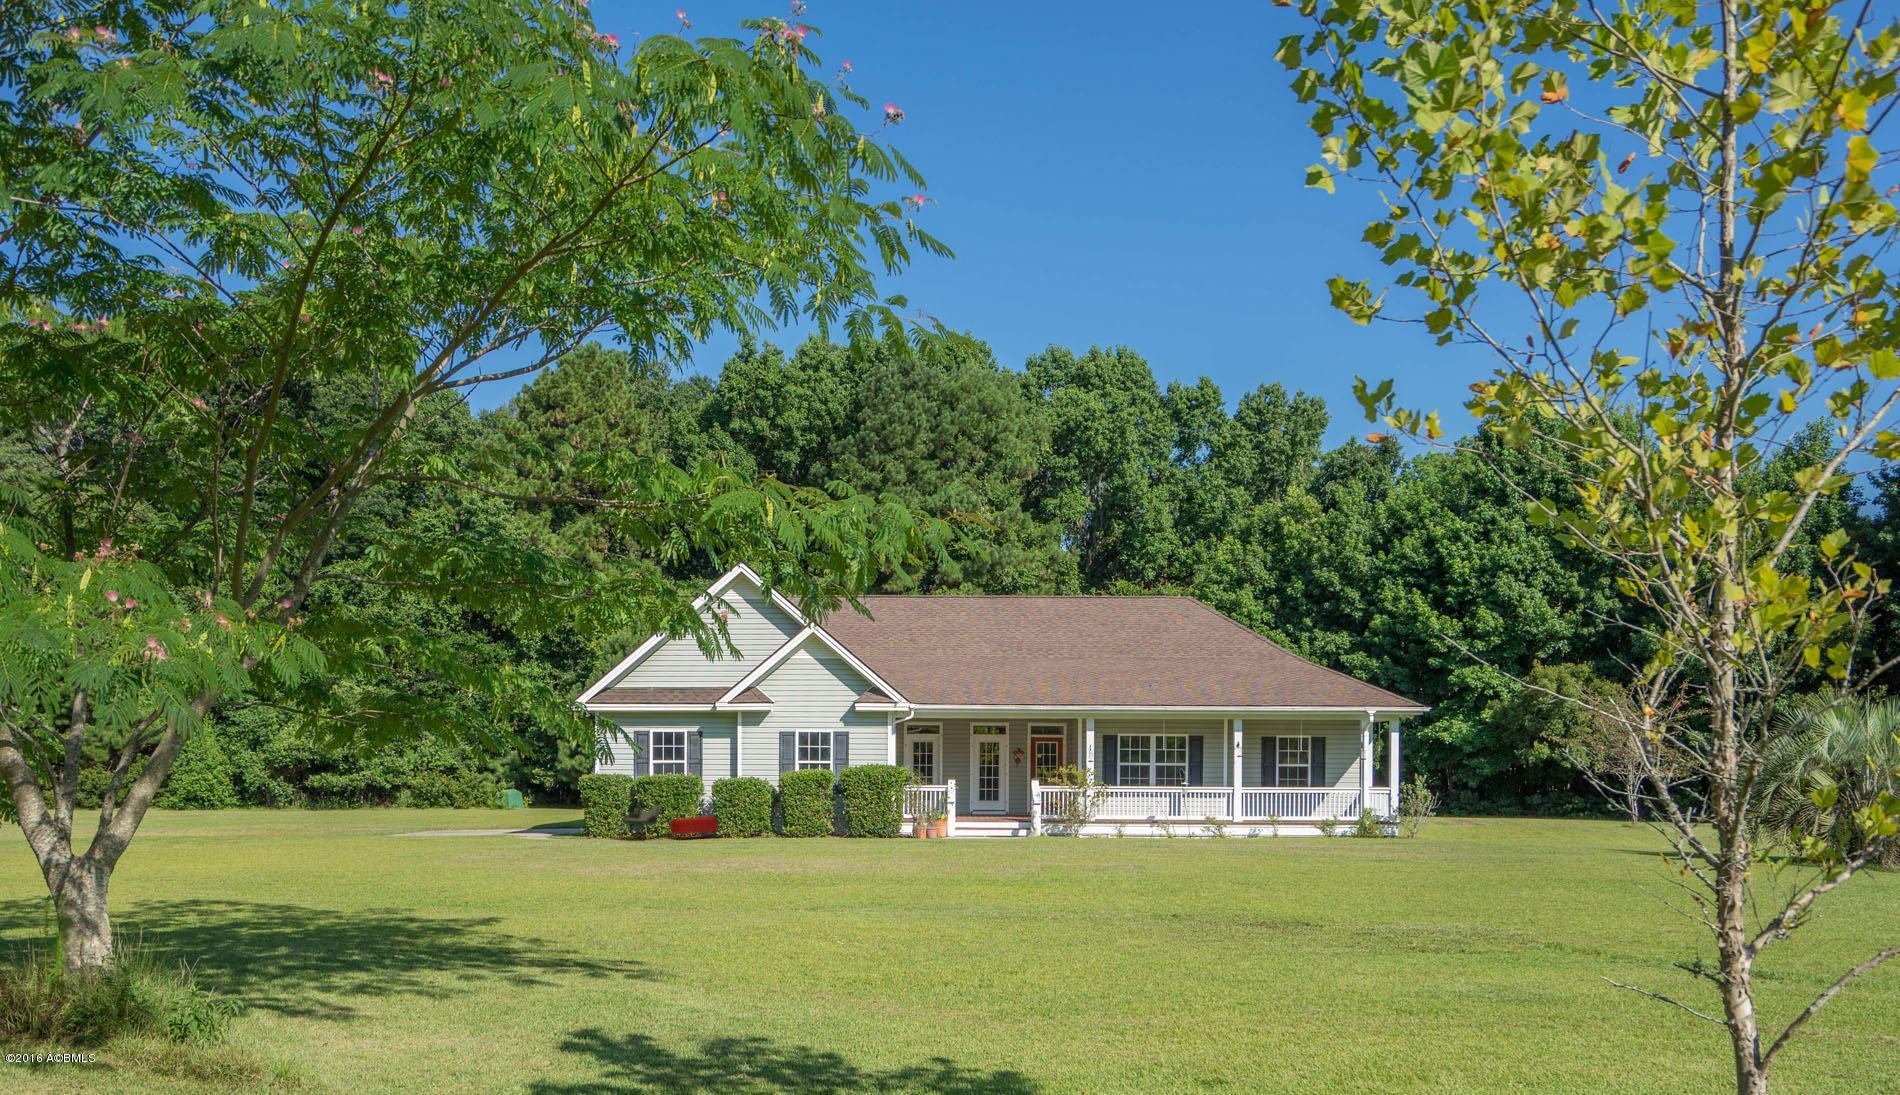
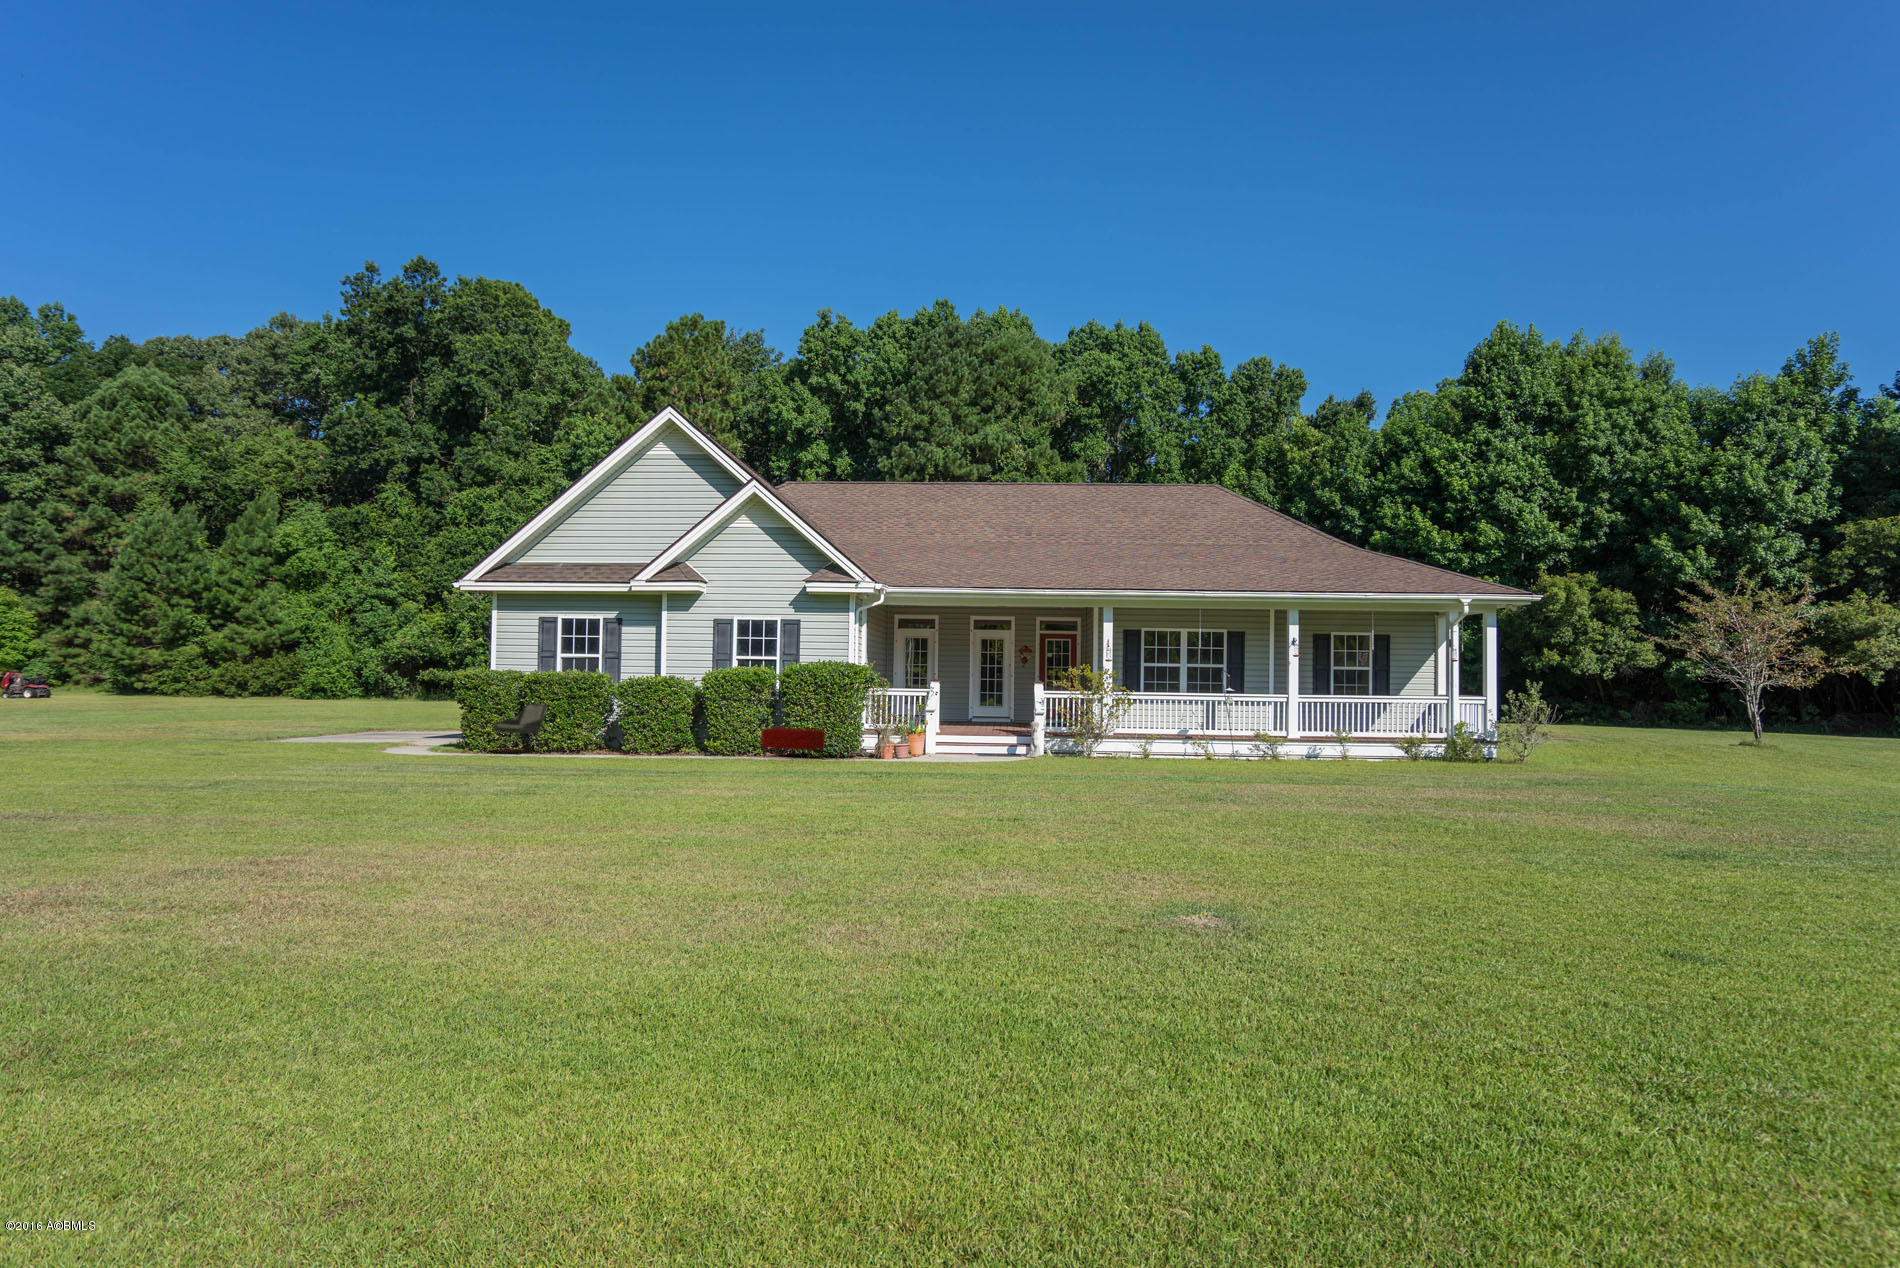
bench: present [670,817,717,839] -> present [761,727,825,758]

